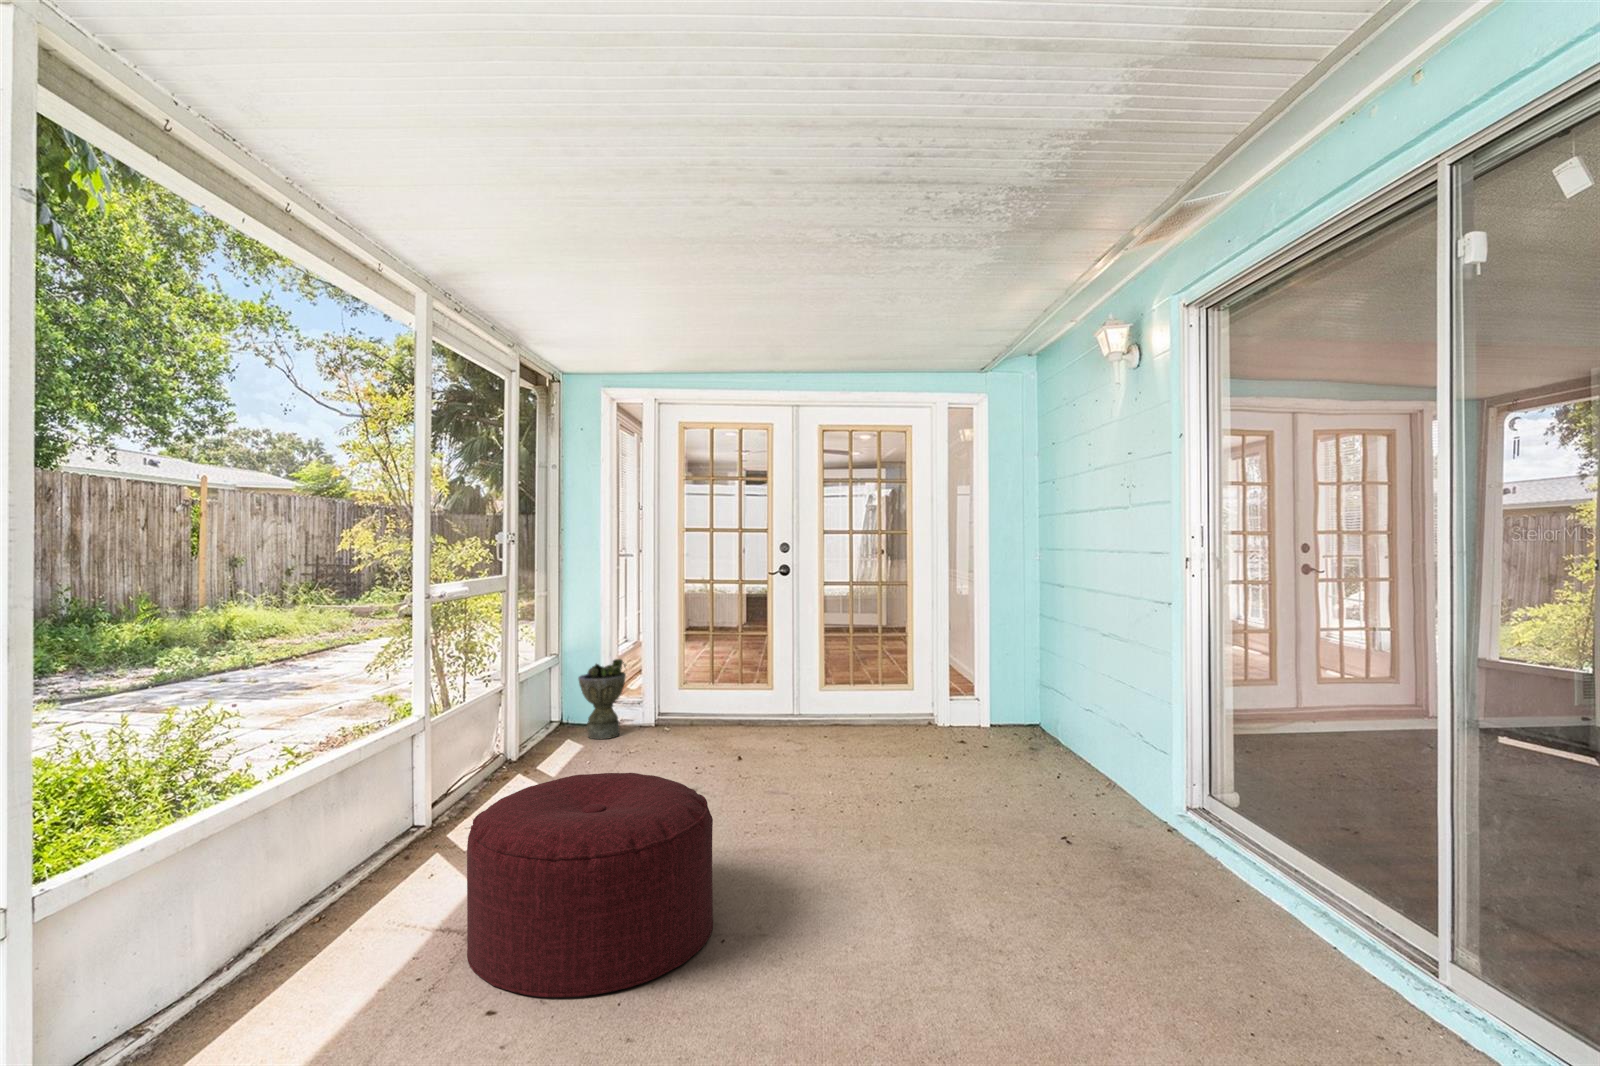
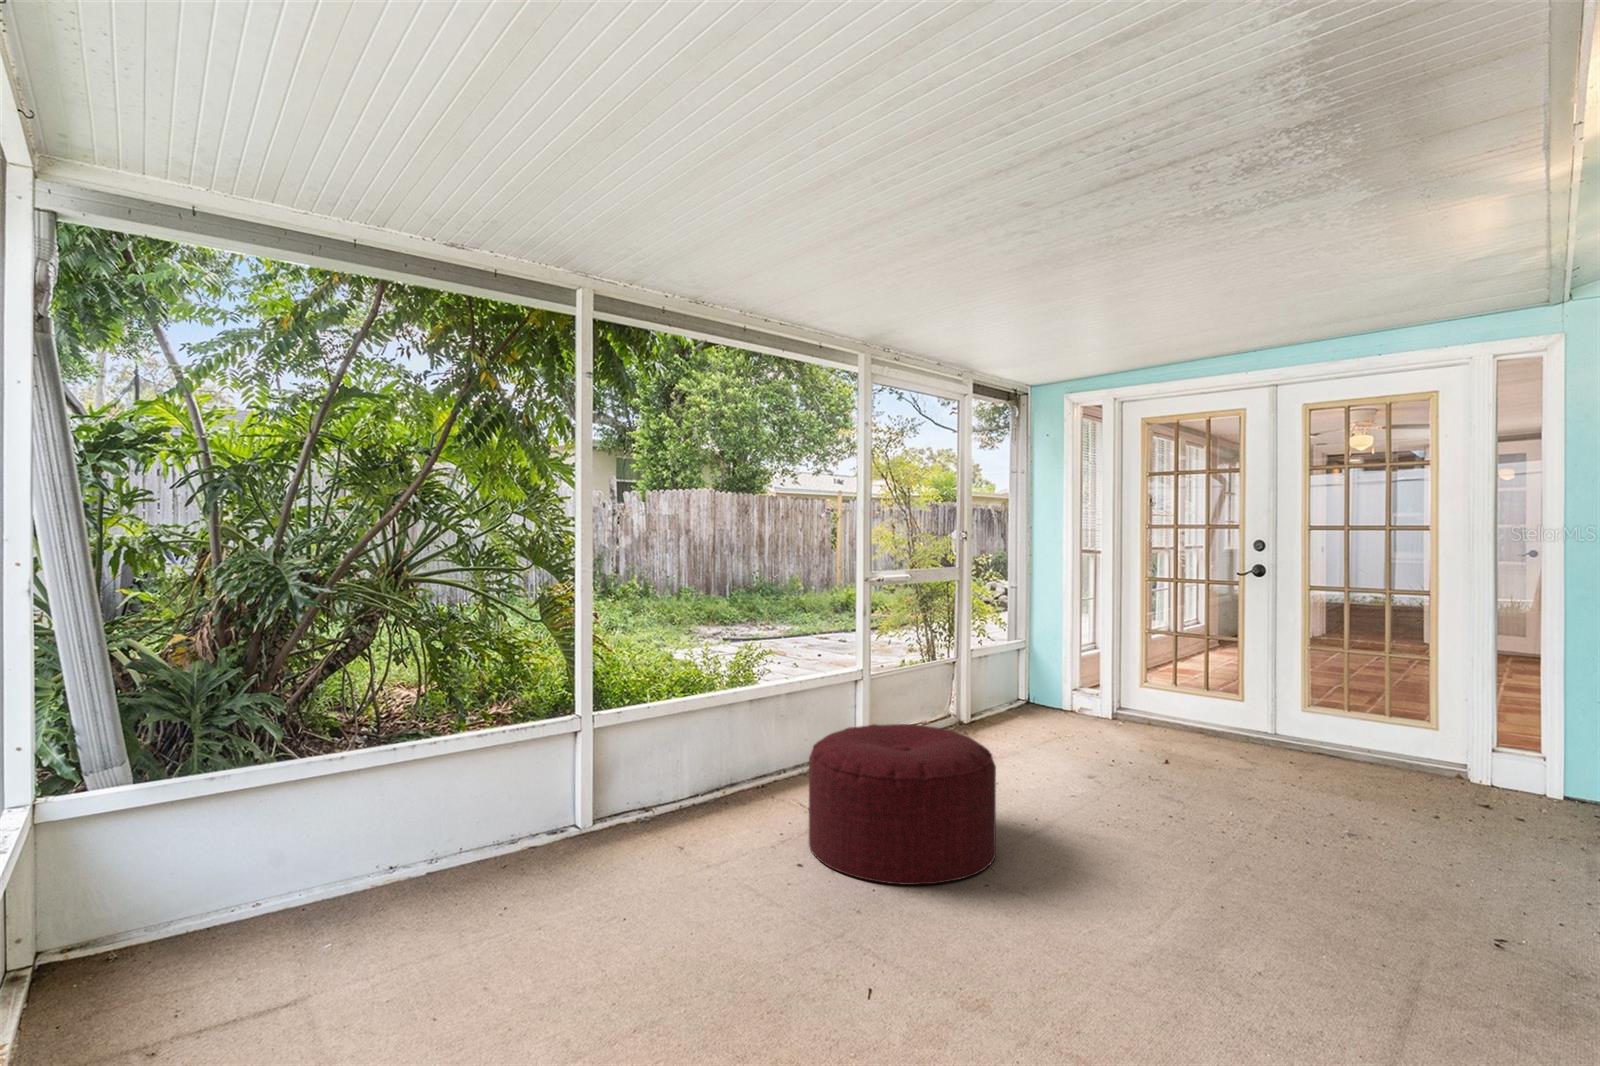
planter: present [578,659,626,739] -> none [1036,649,1080,721]

